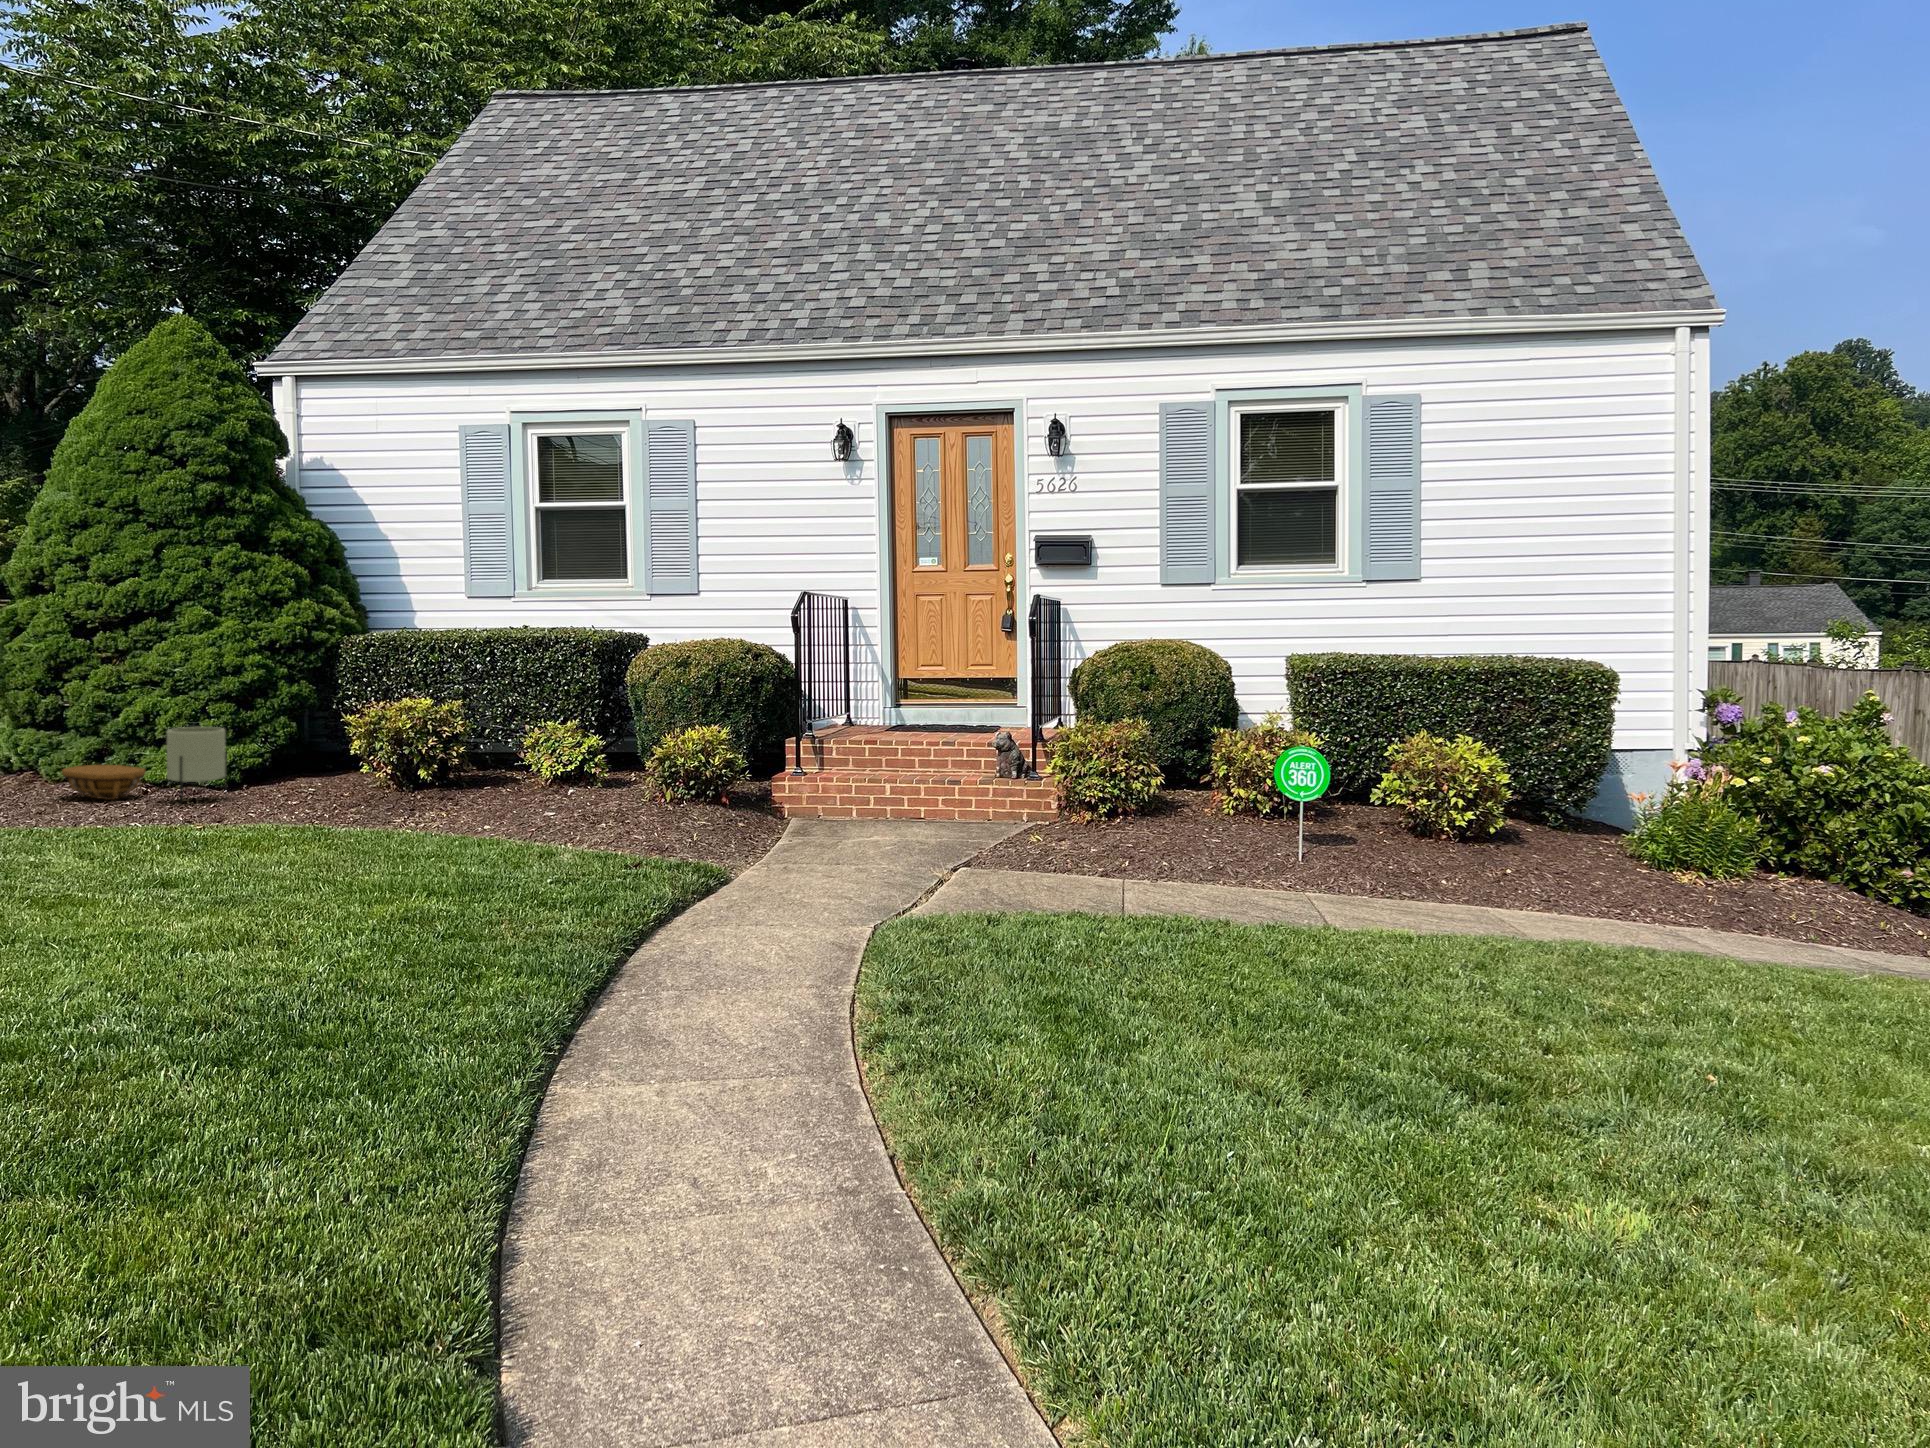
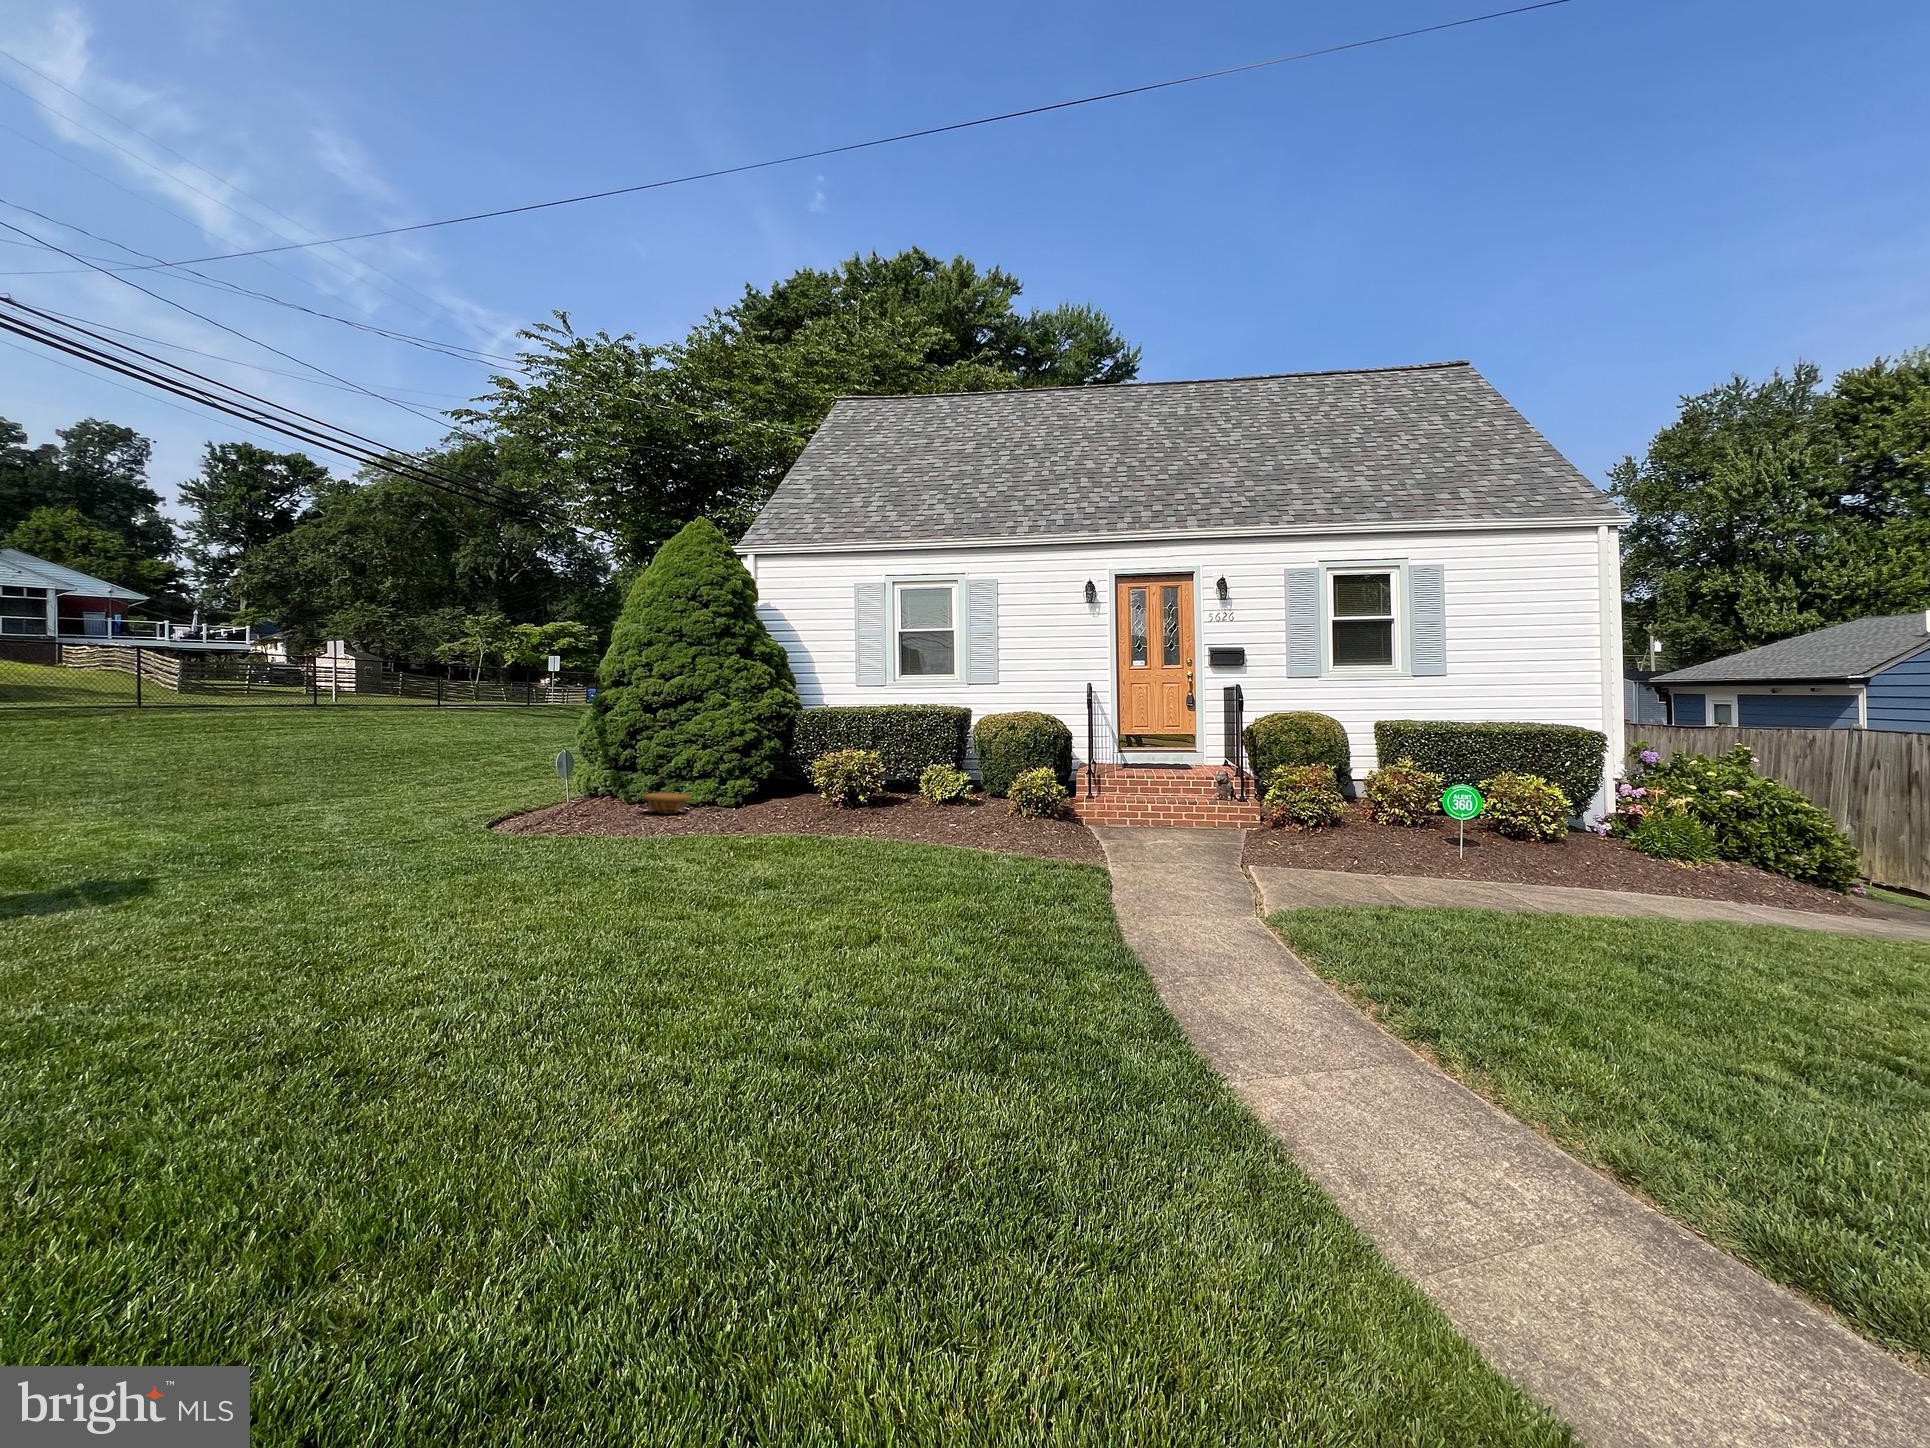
planter: present [167,727,227,804] -> none [709,768,743,817]

